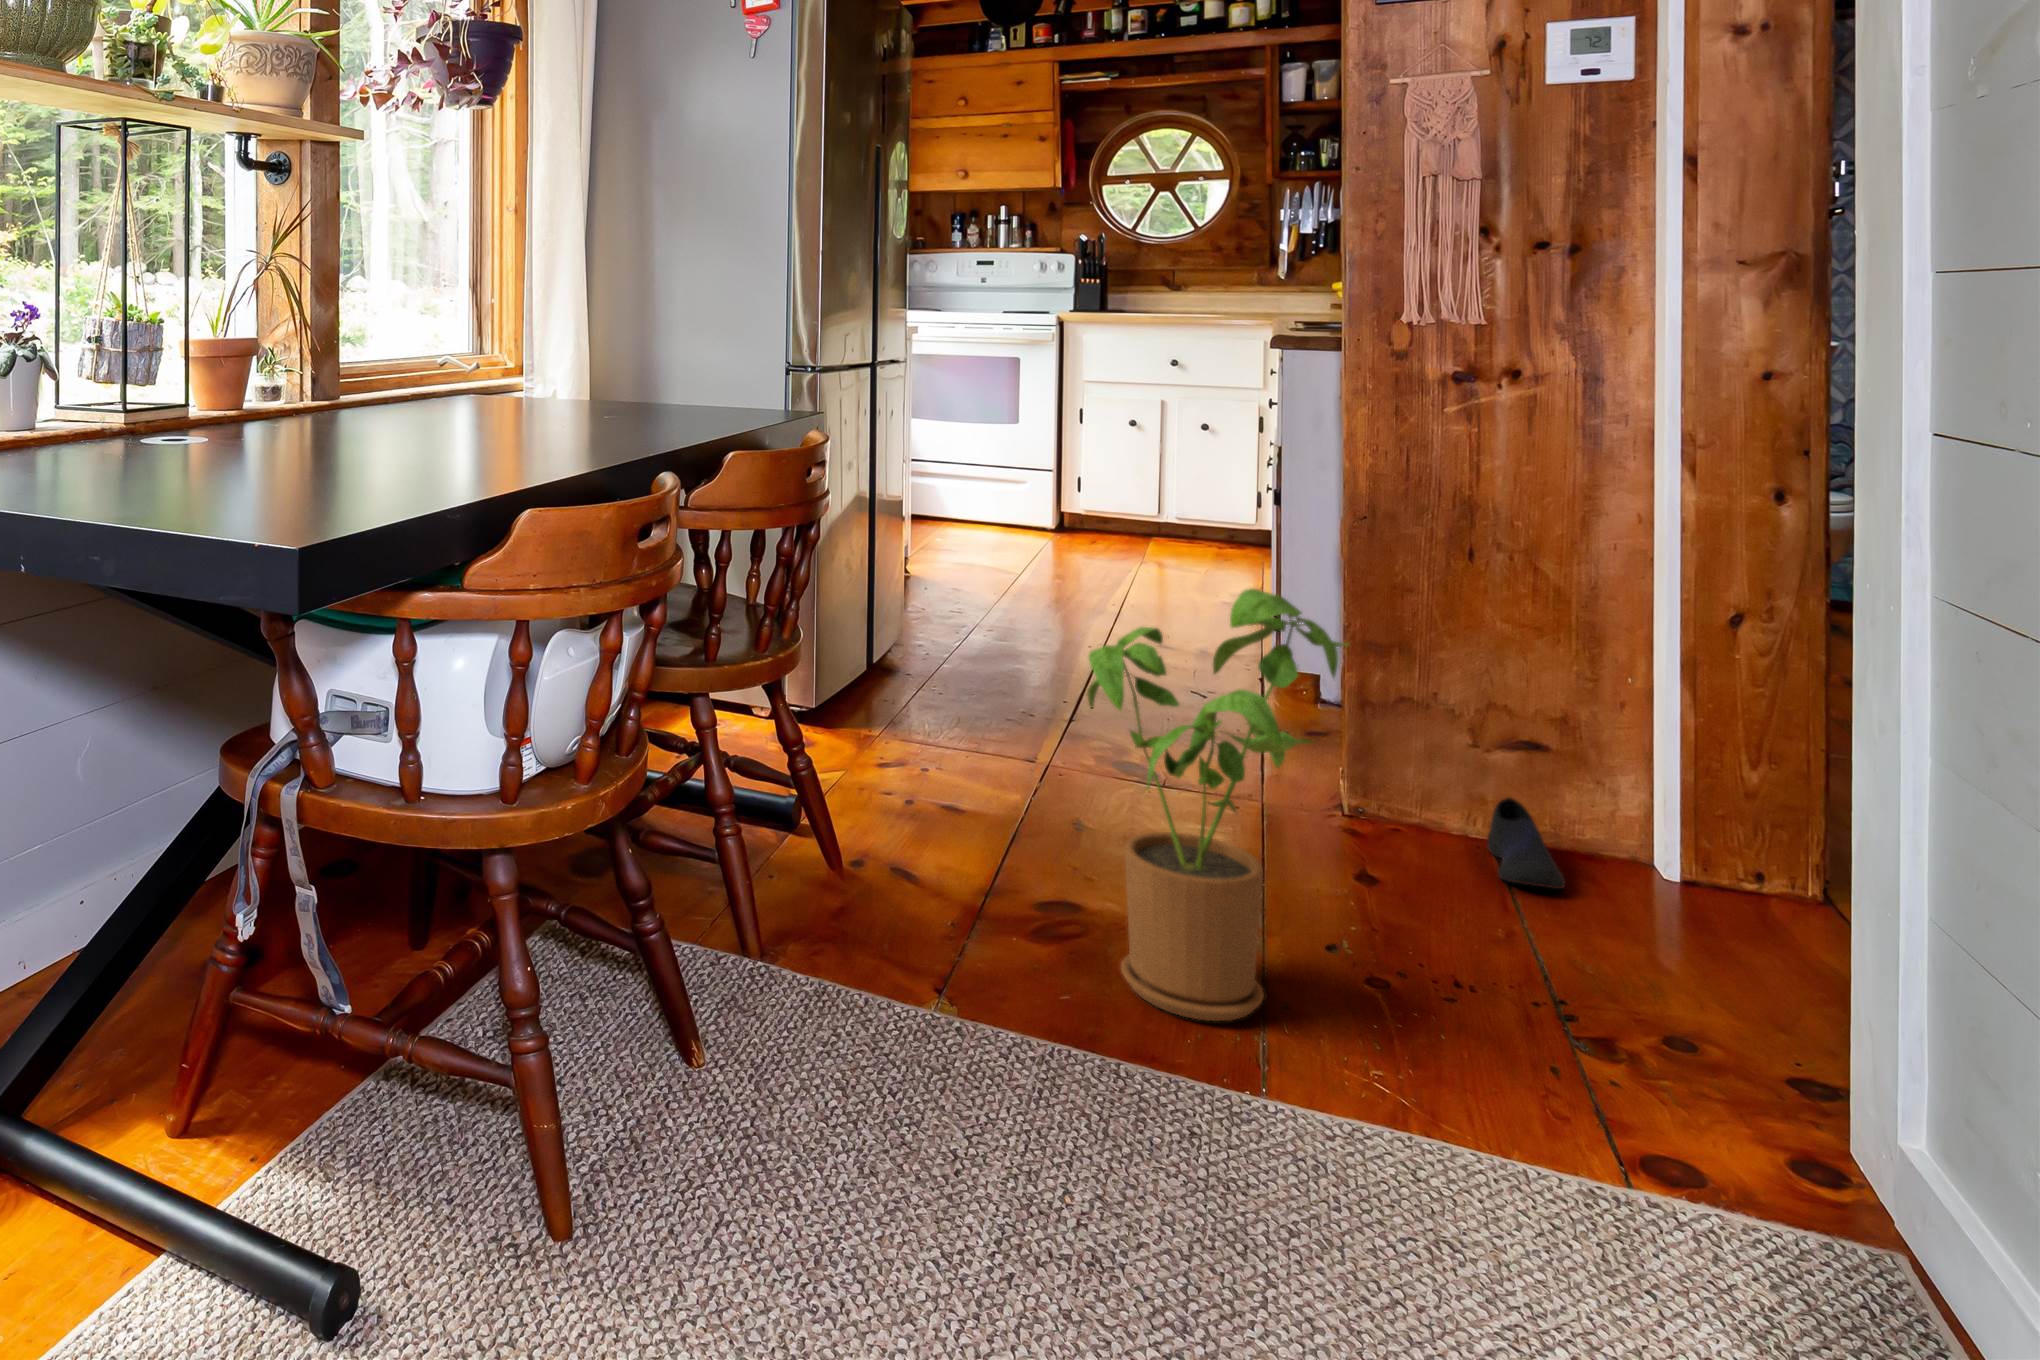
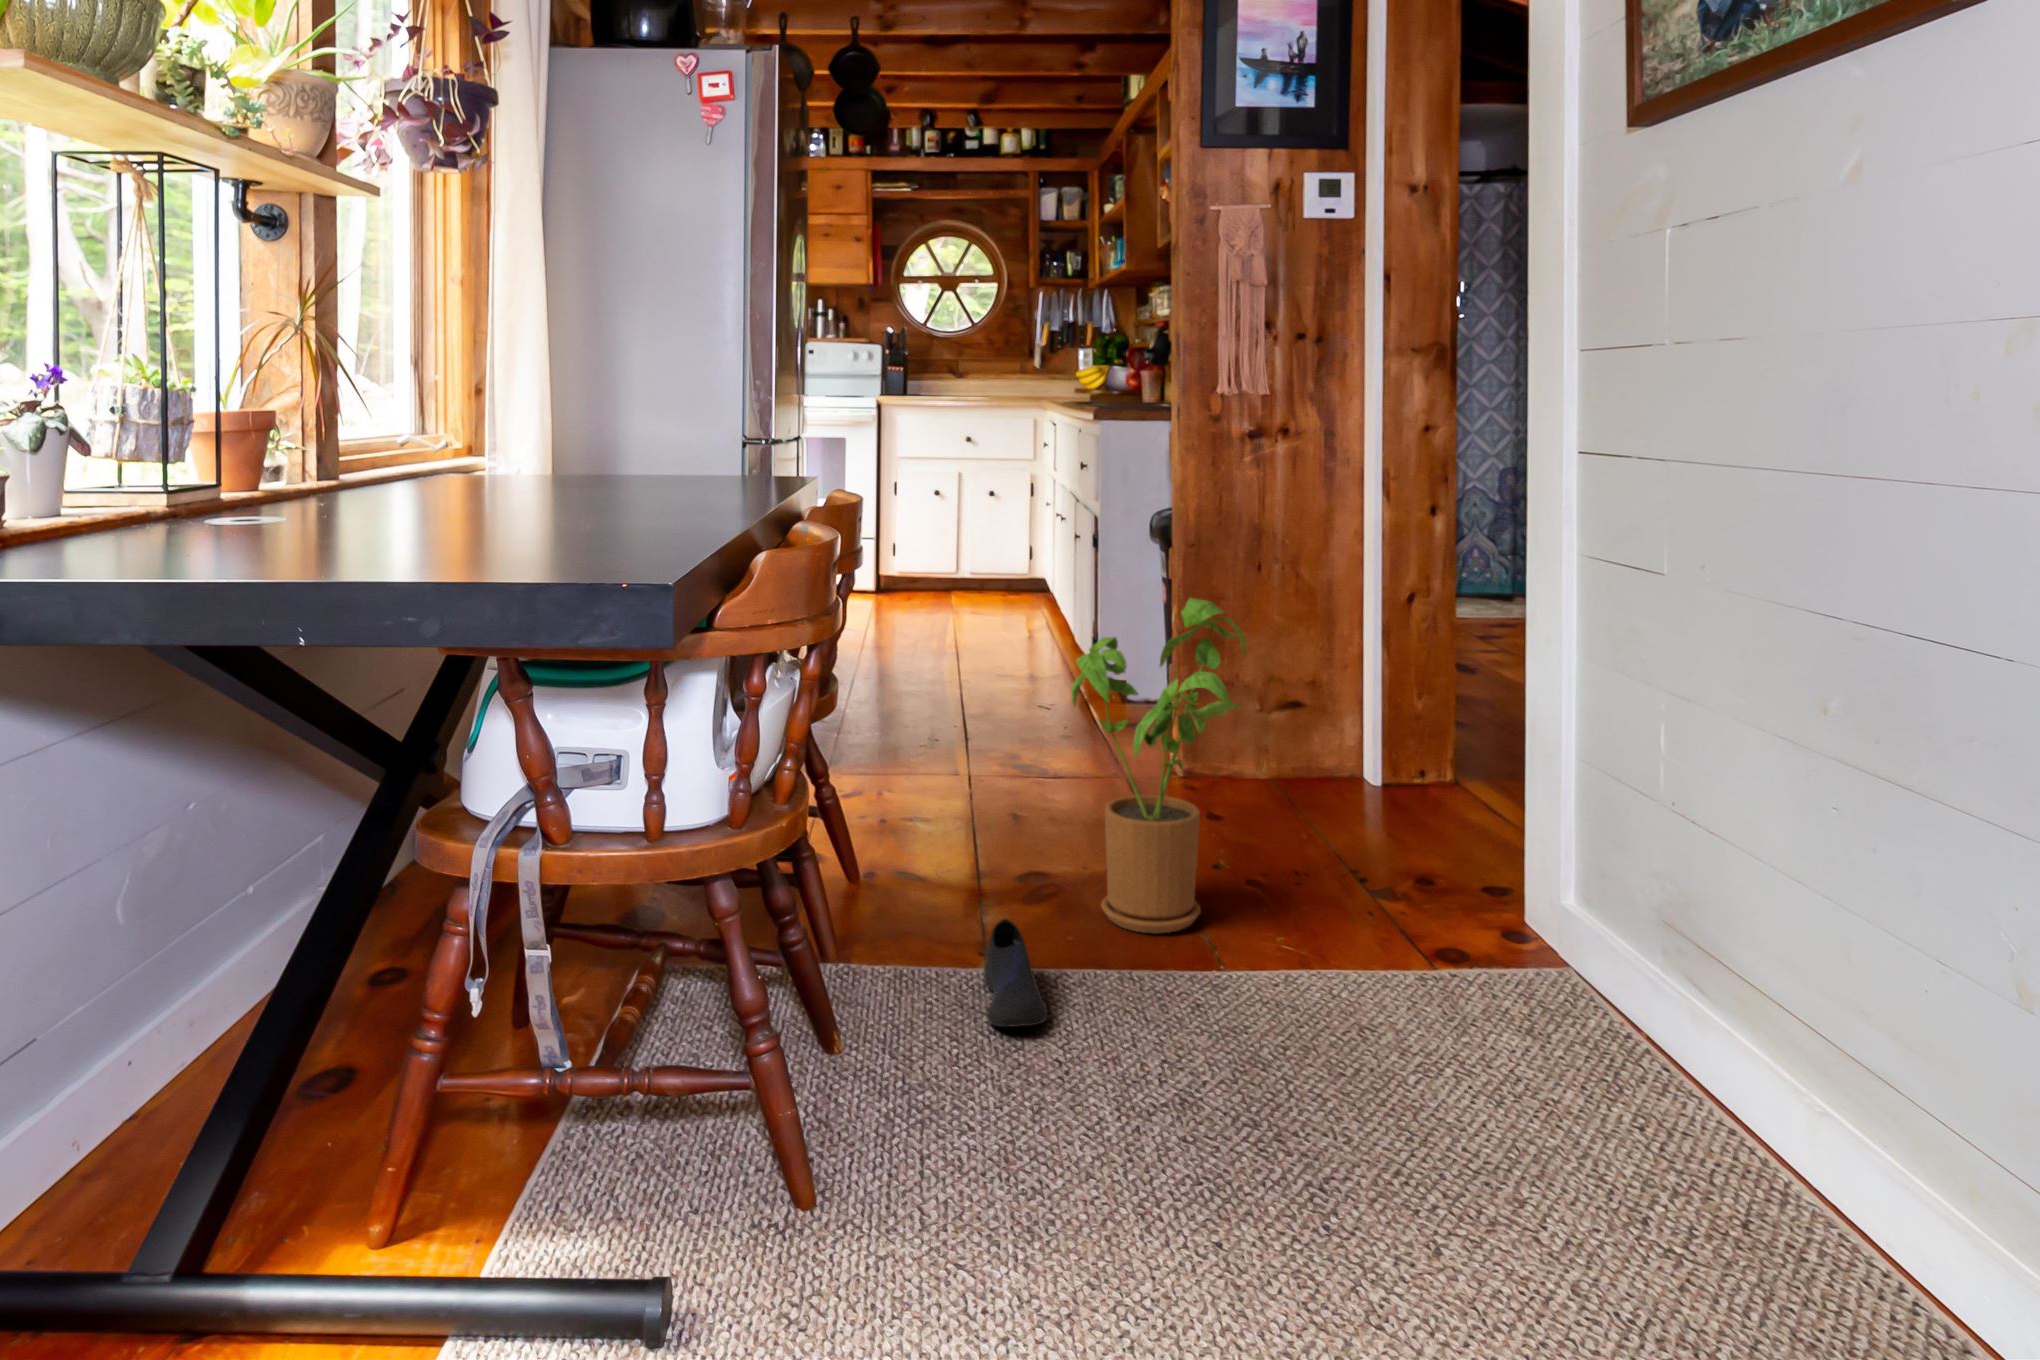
shoe: present [1488,798,1565,889] -> present [984,919,1047,1027]

